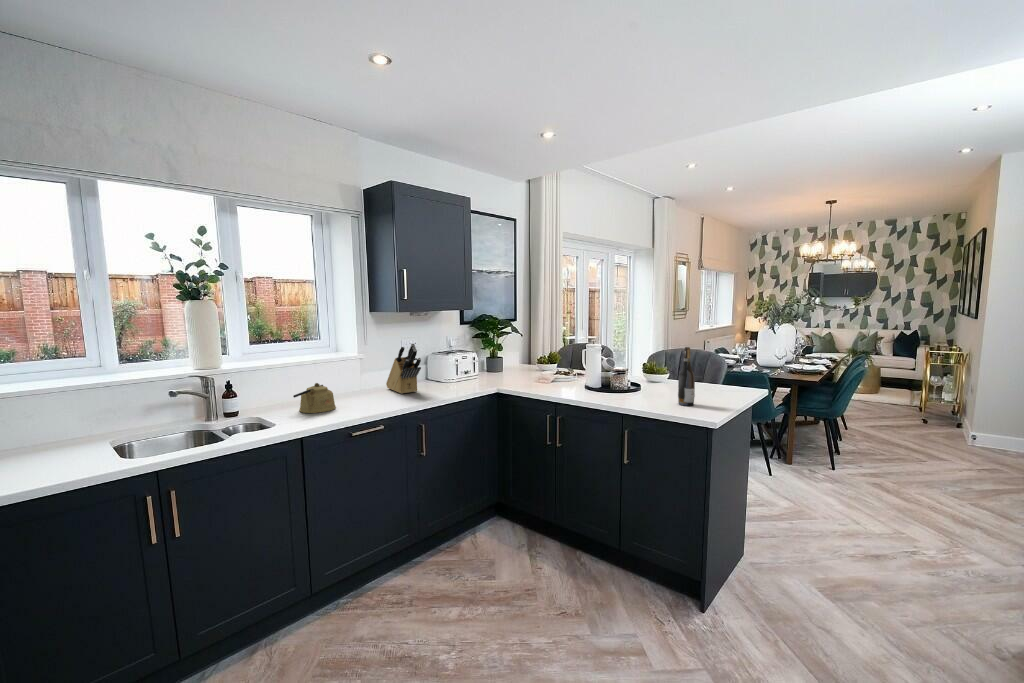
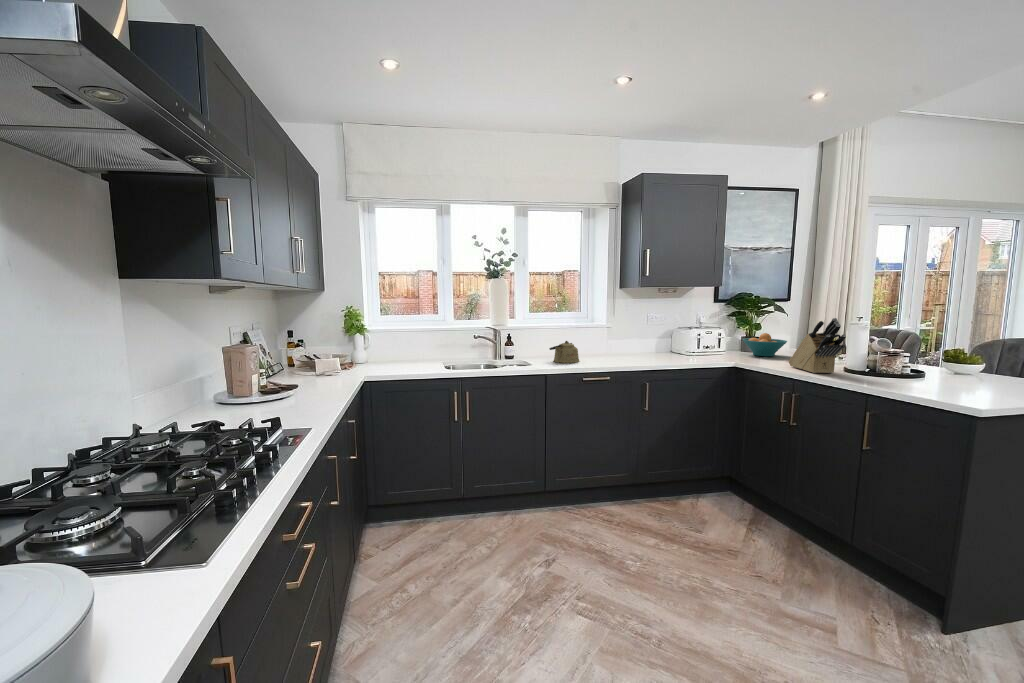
knife block: present [386,344,421,394] -> present [789,318,846,373]
wine bottle: present [678,347,695,406] -> none [957,327,988,403]
fruit bowl: none [492,354,530,377] -> present [743,333,787,356]

